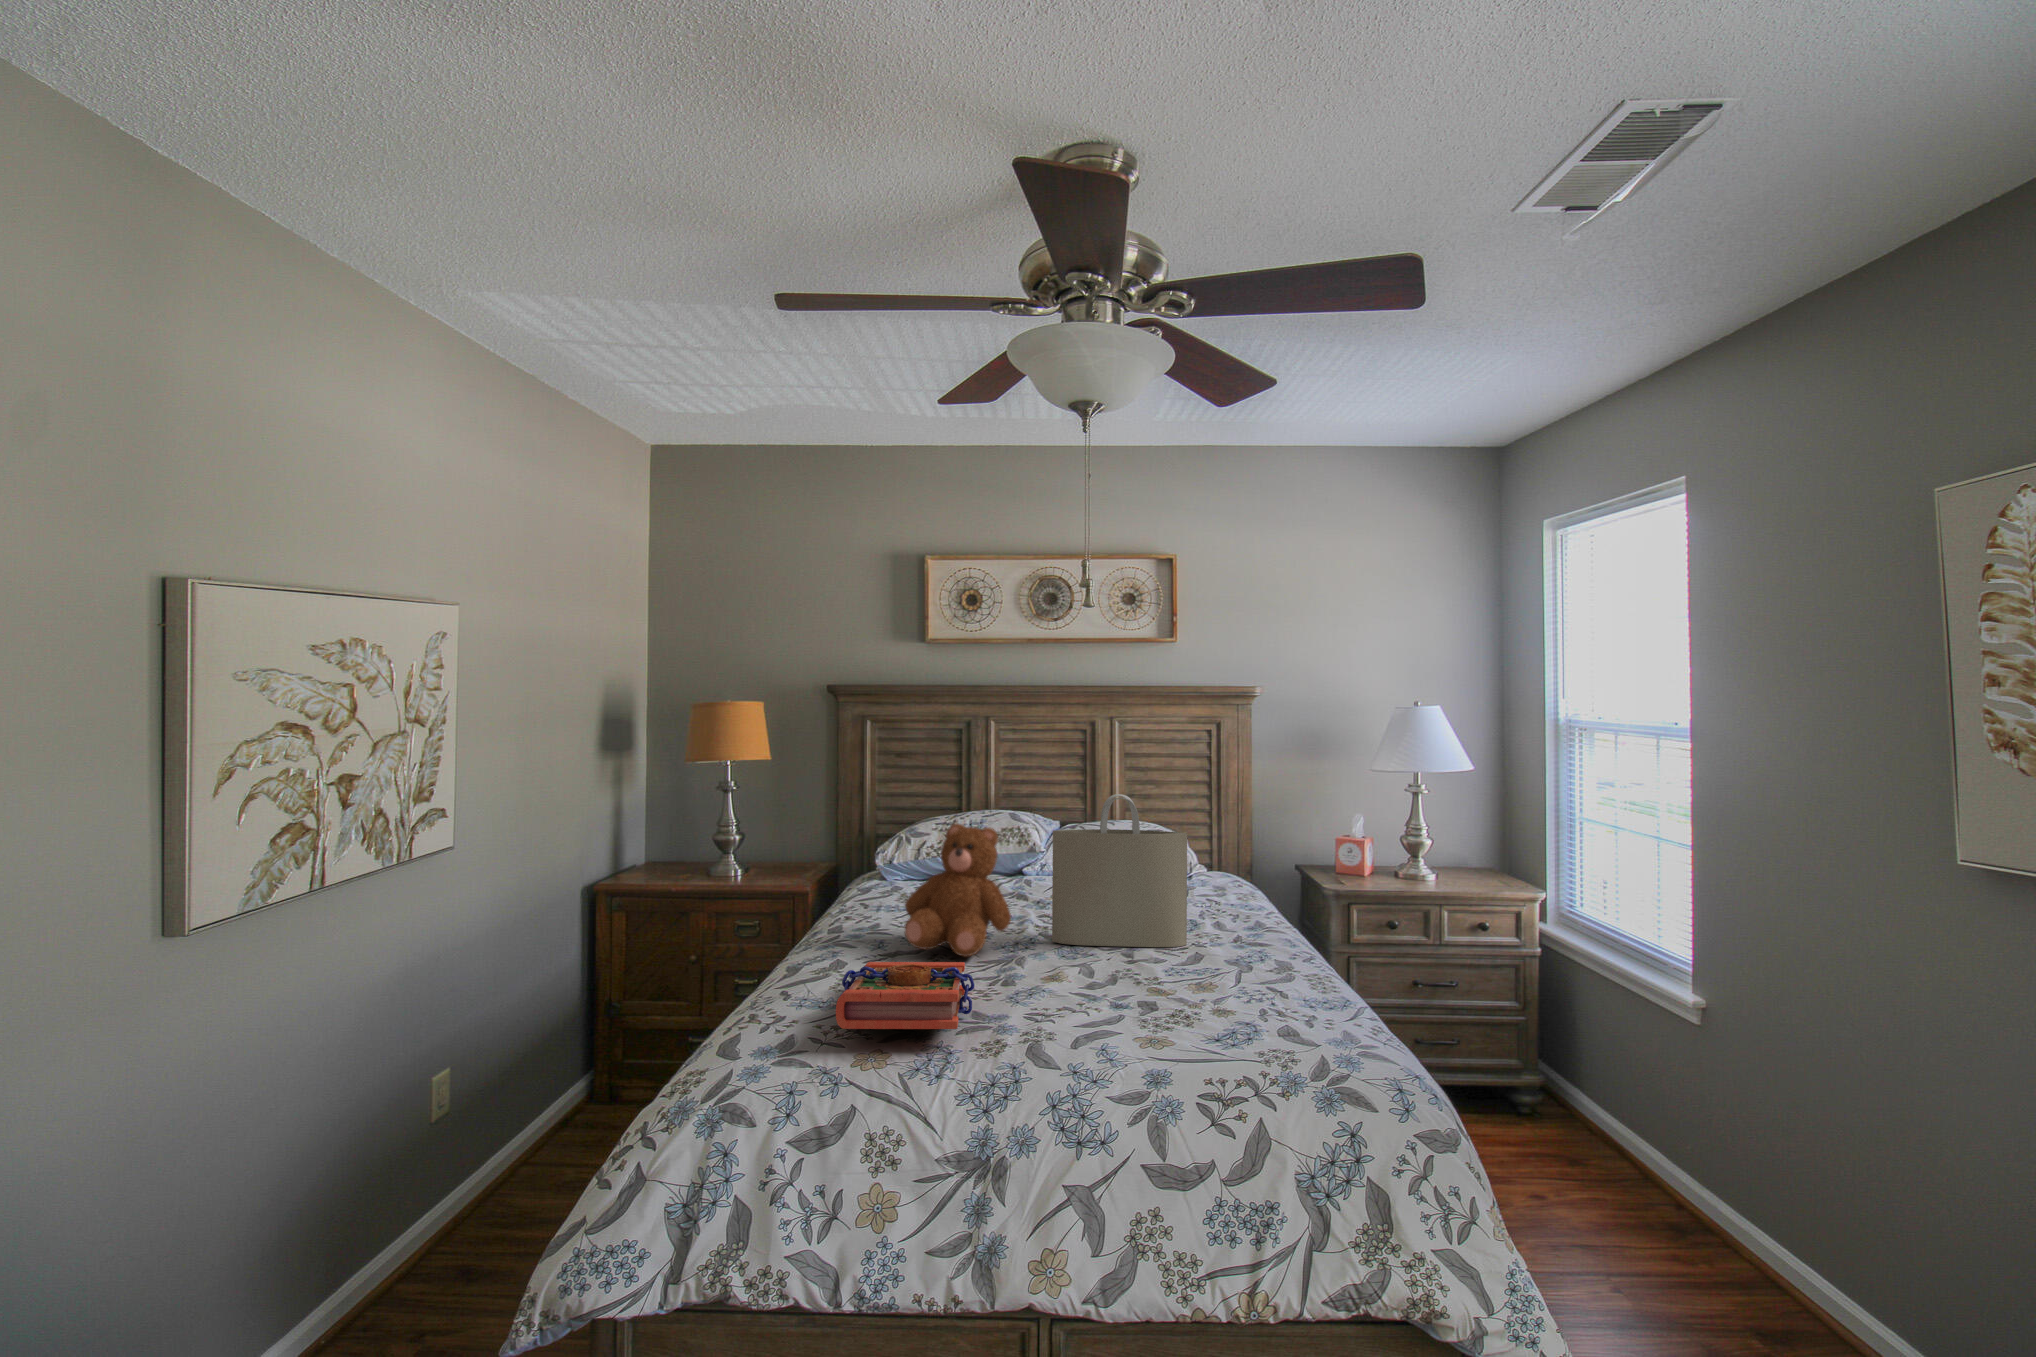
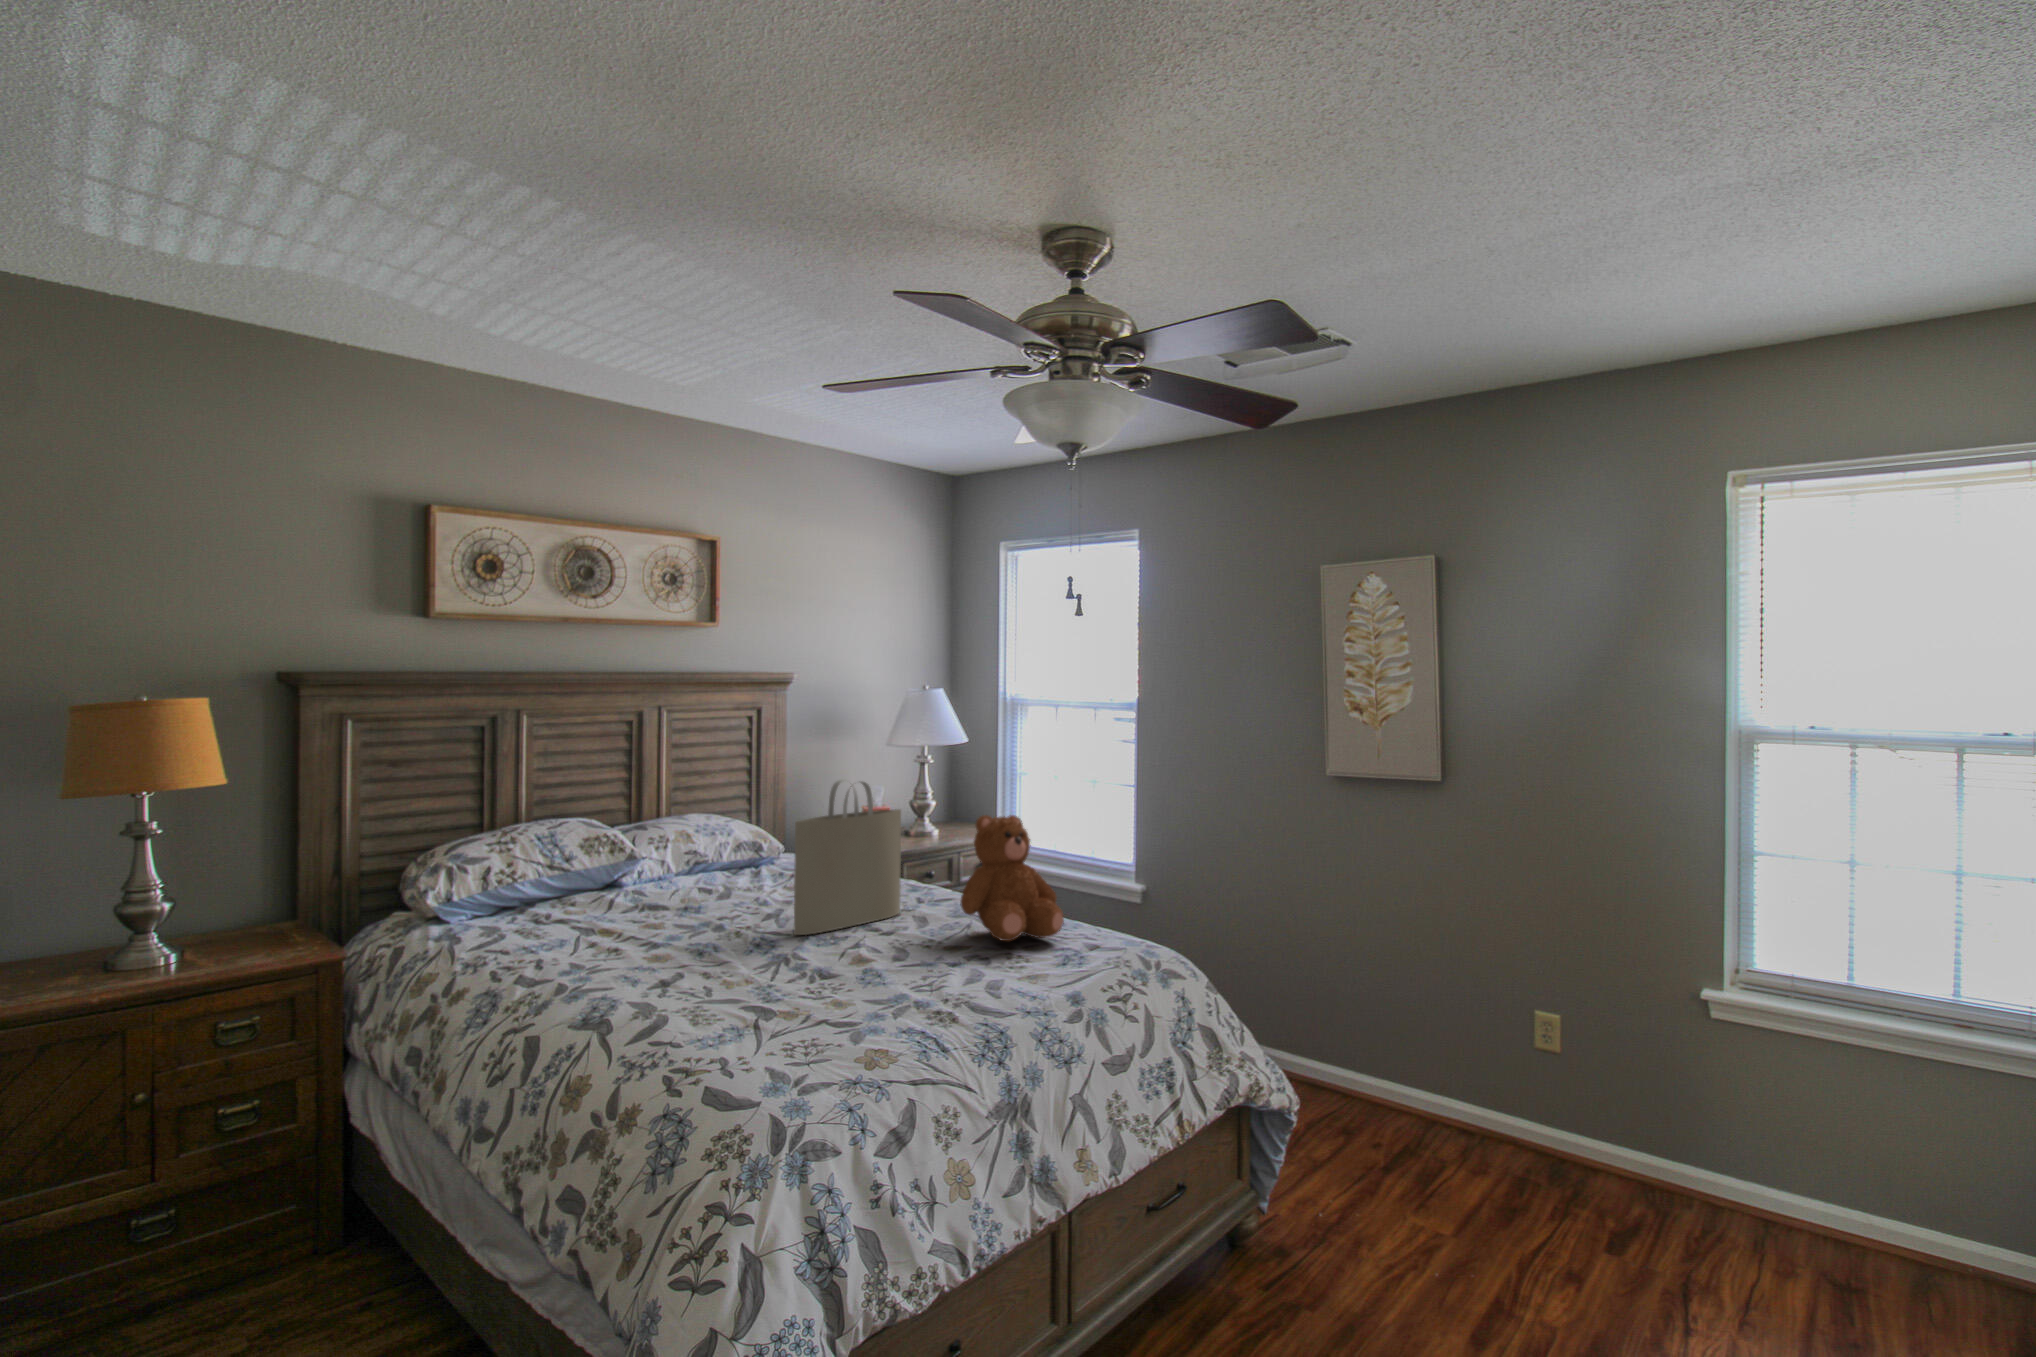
teddy bear: present [904,824,1011,957] -> present [960,815,1064,941]
book: present [836,962,975,1029] -> none [722,959,925,1038]

